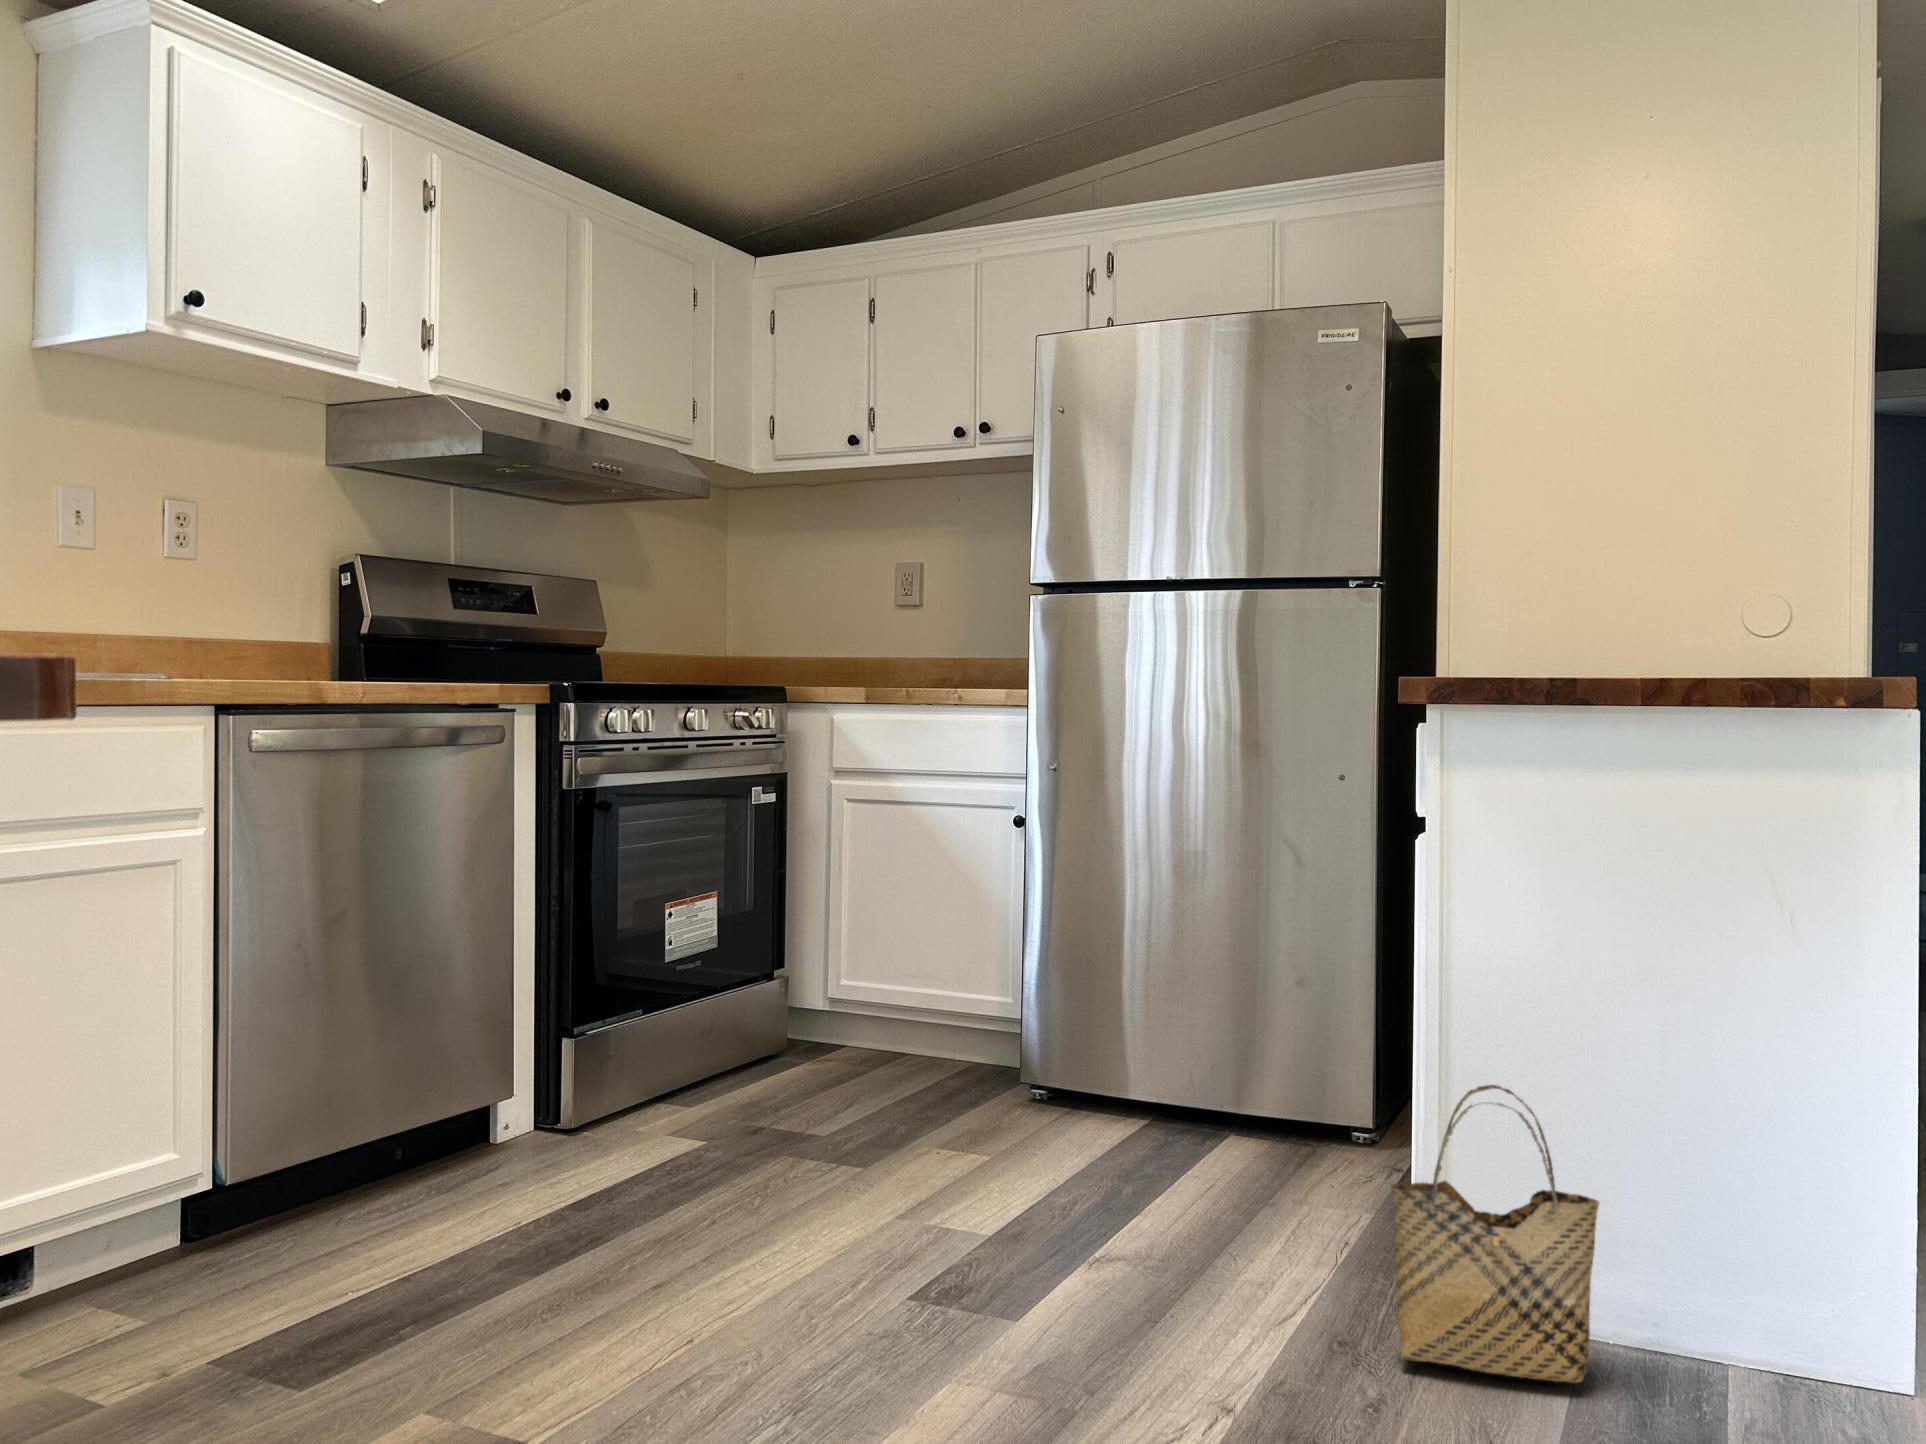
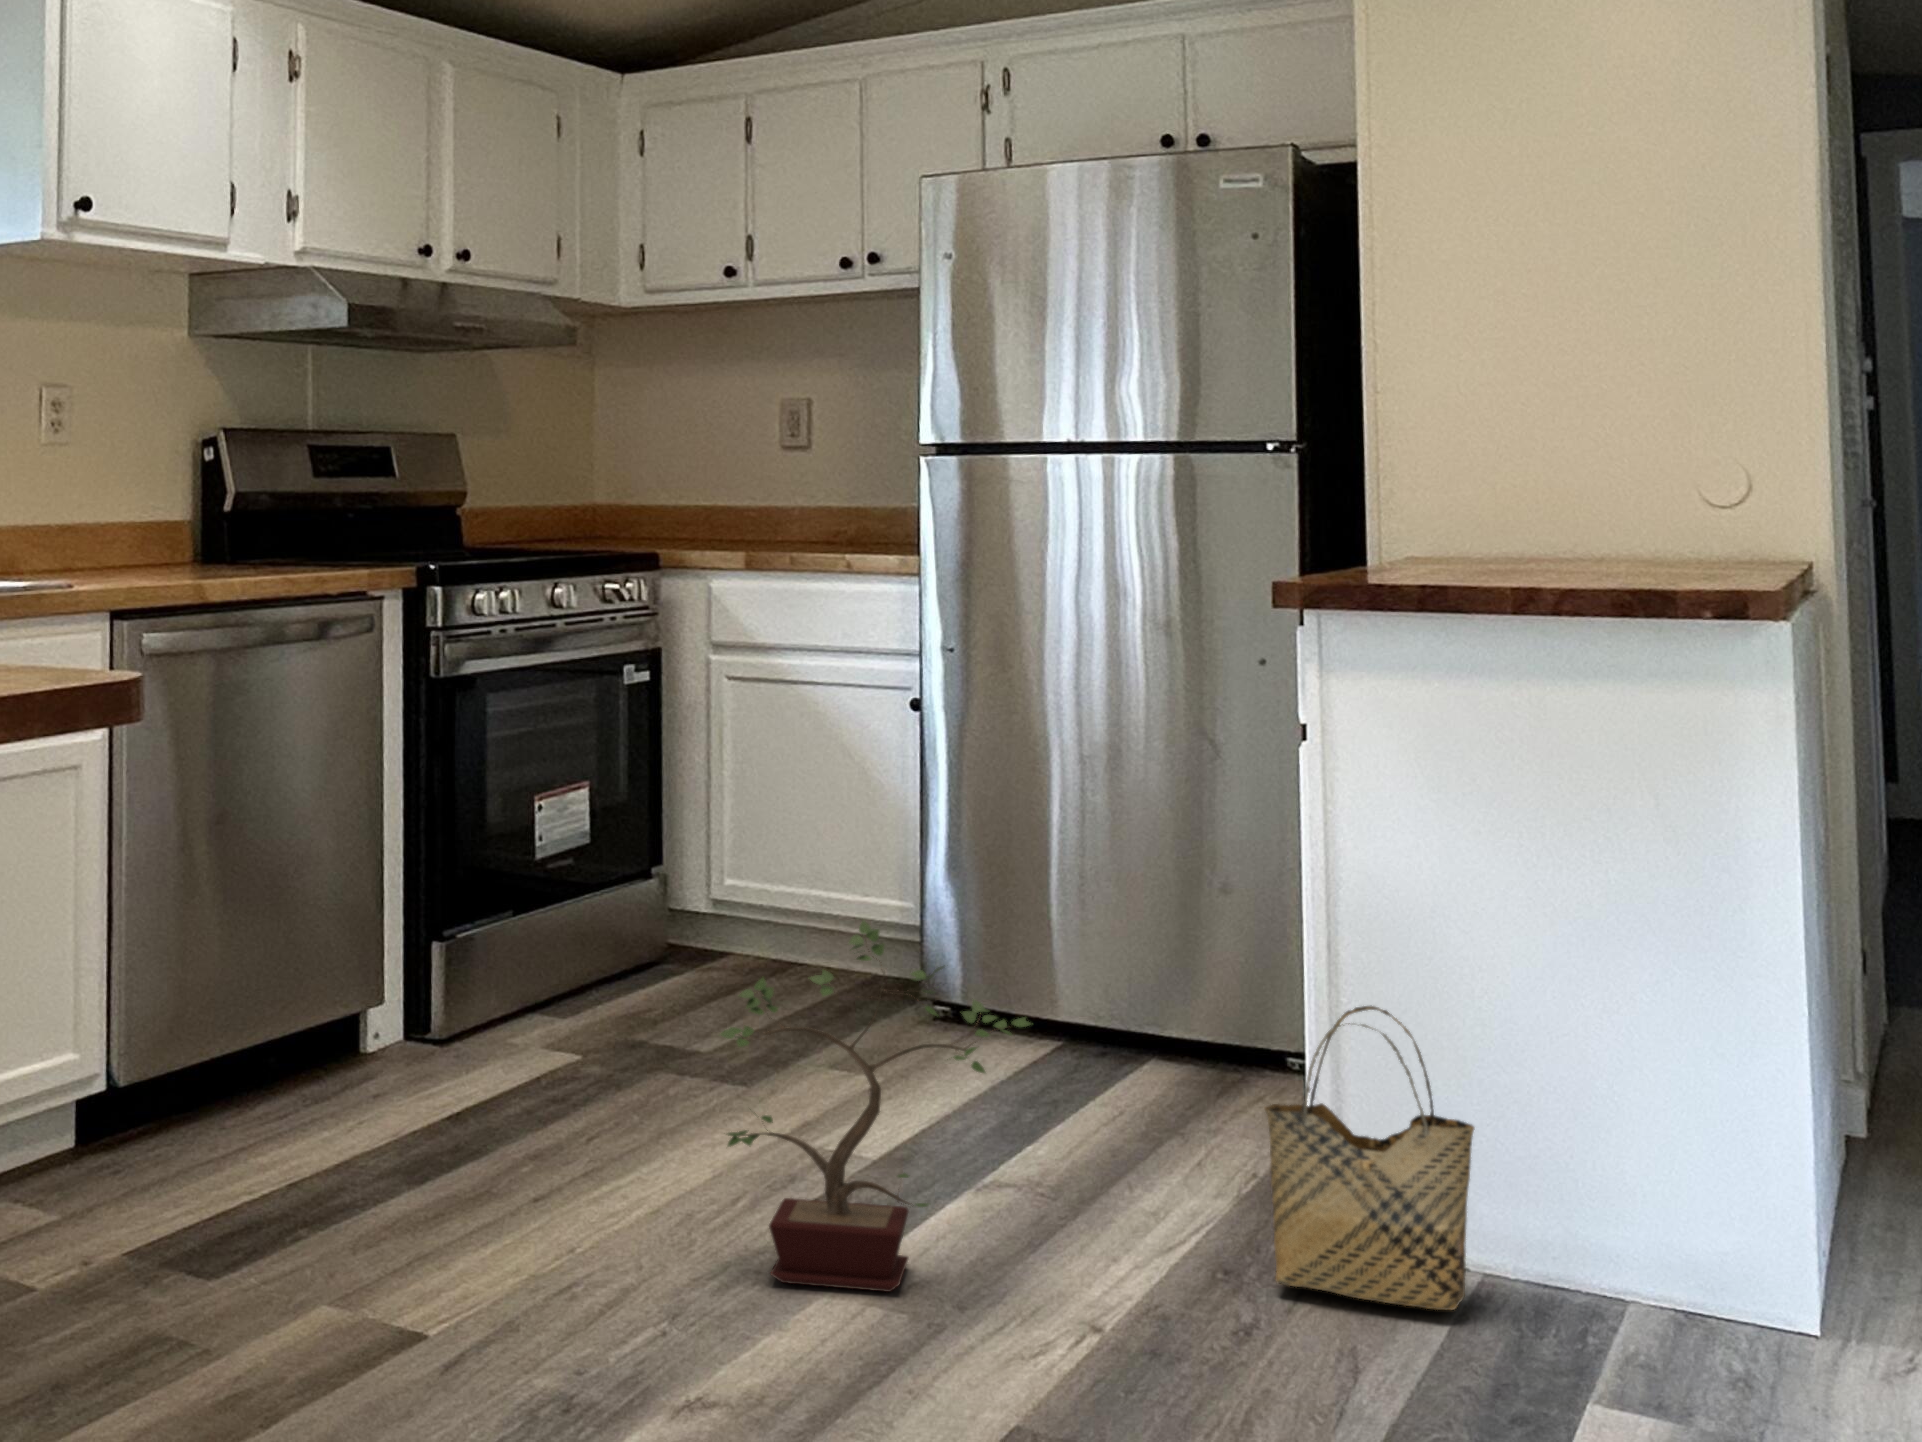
potted plant: none [841,1003,1173,1379] -> present [721,921,1031,1292]

